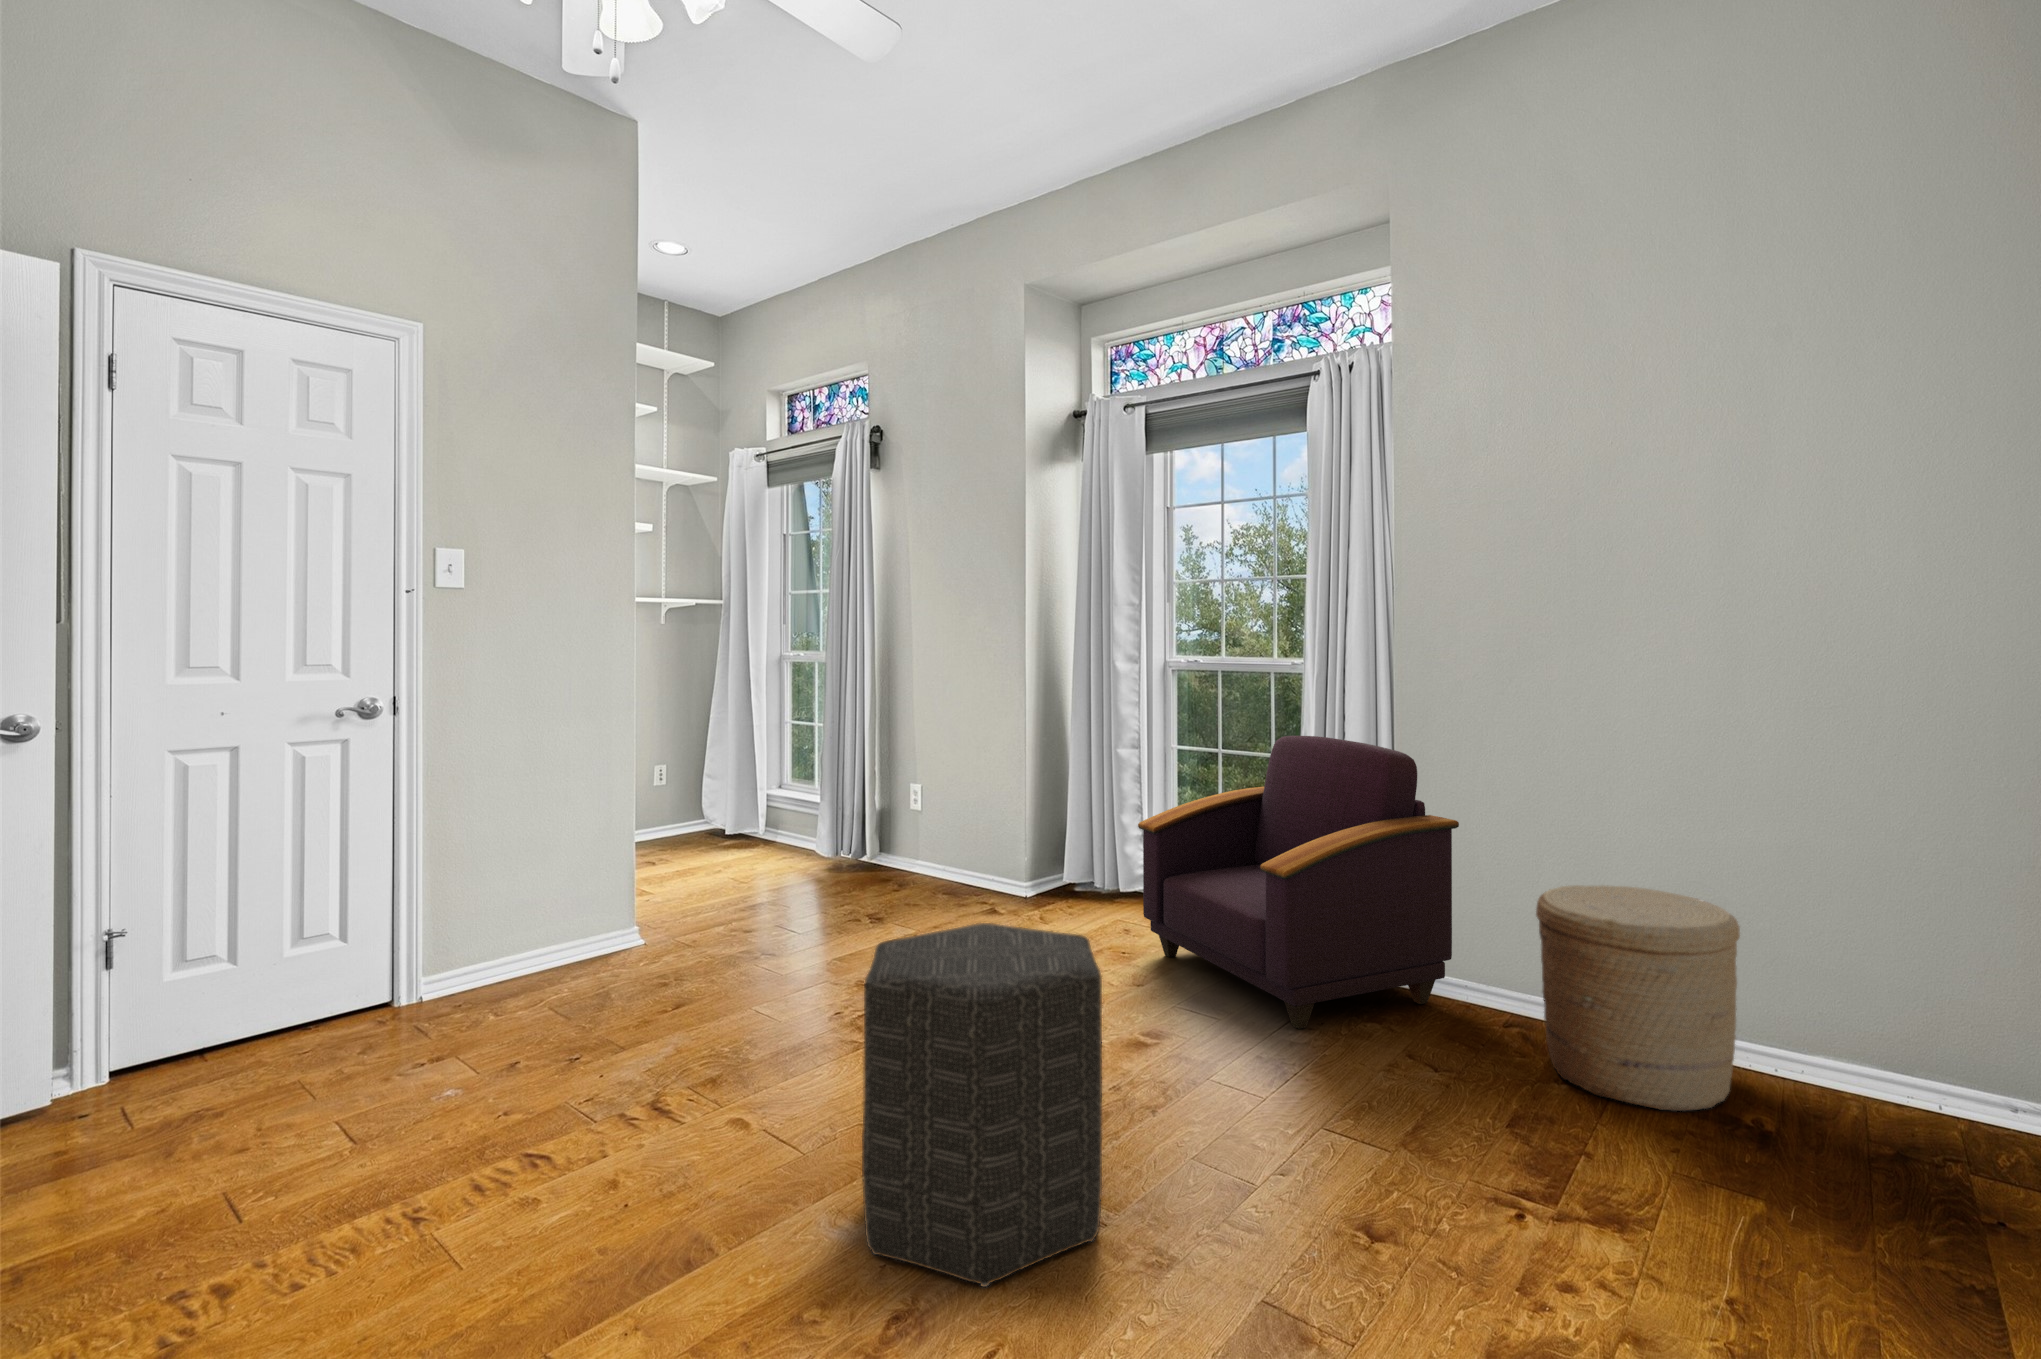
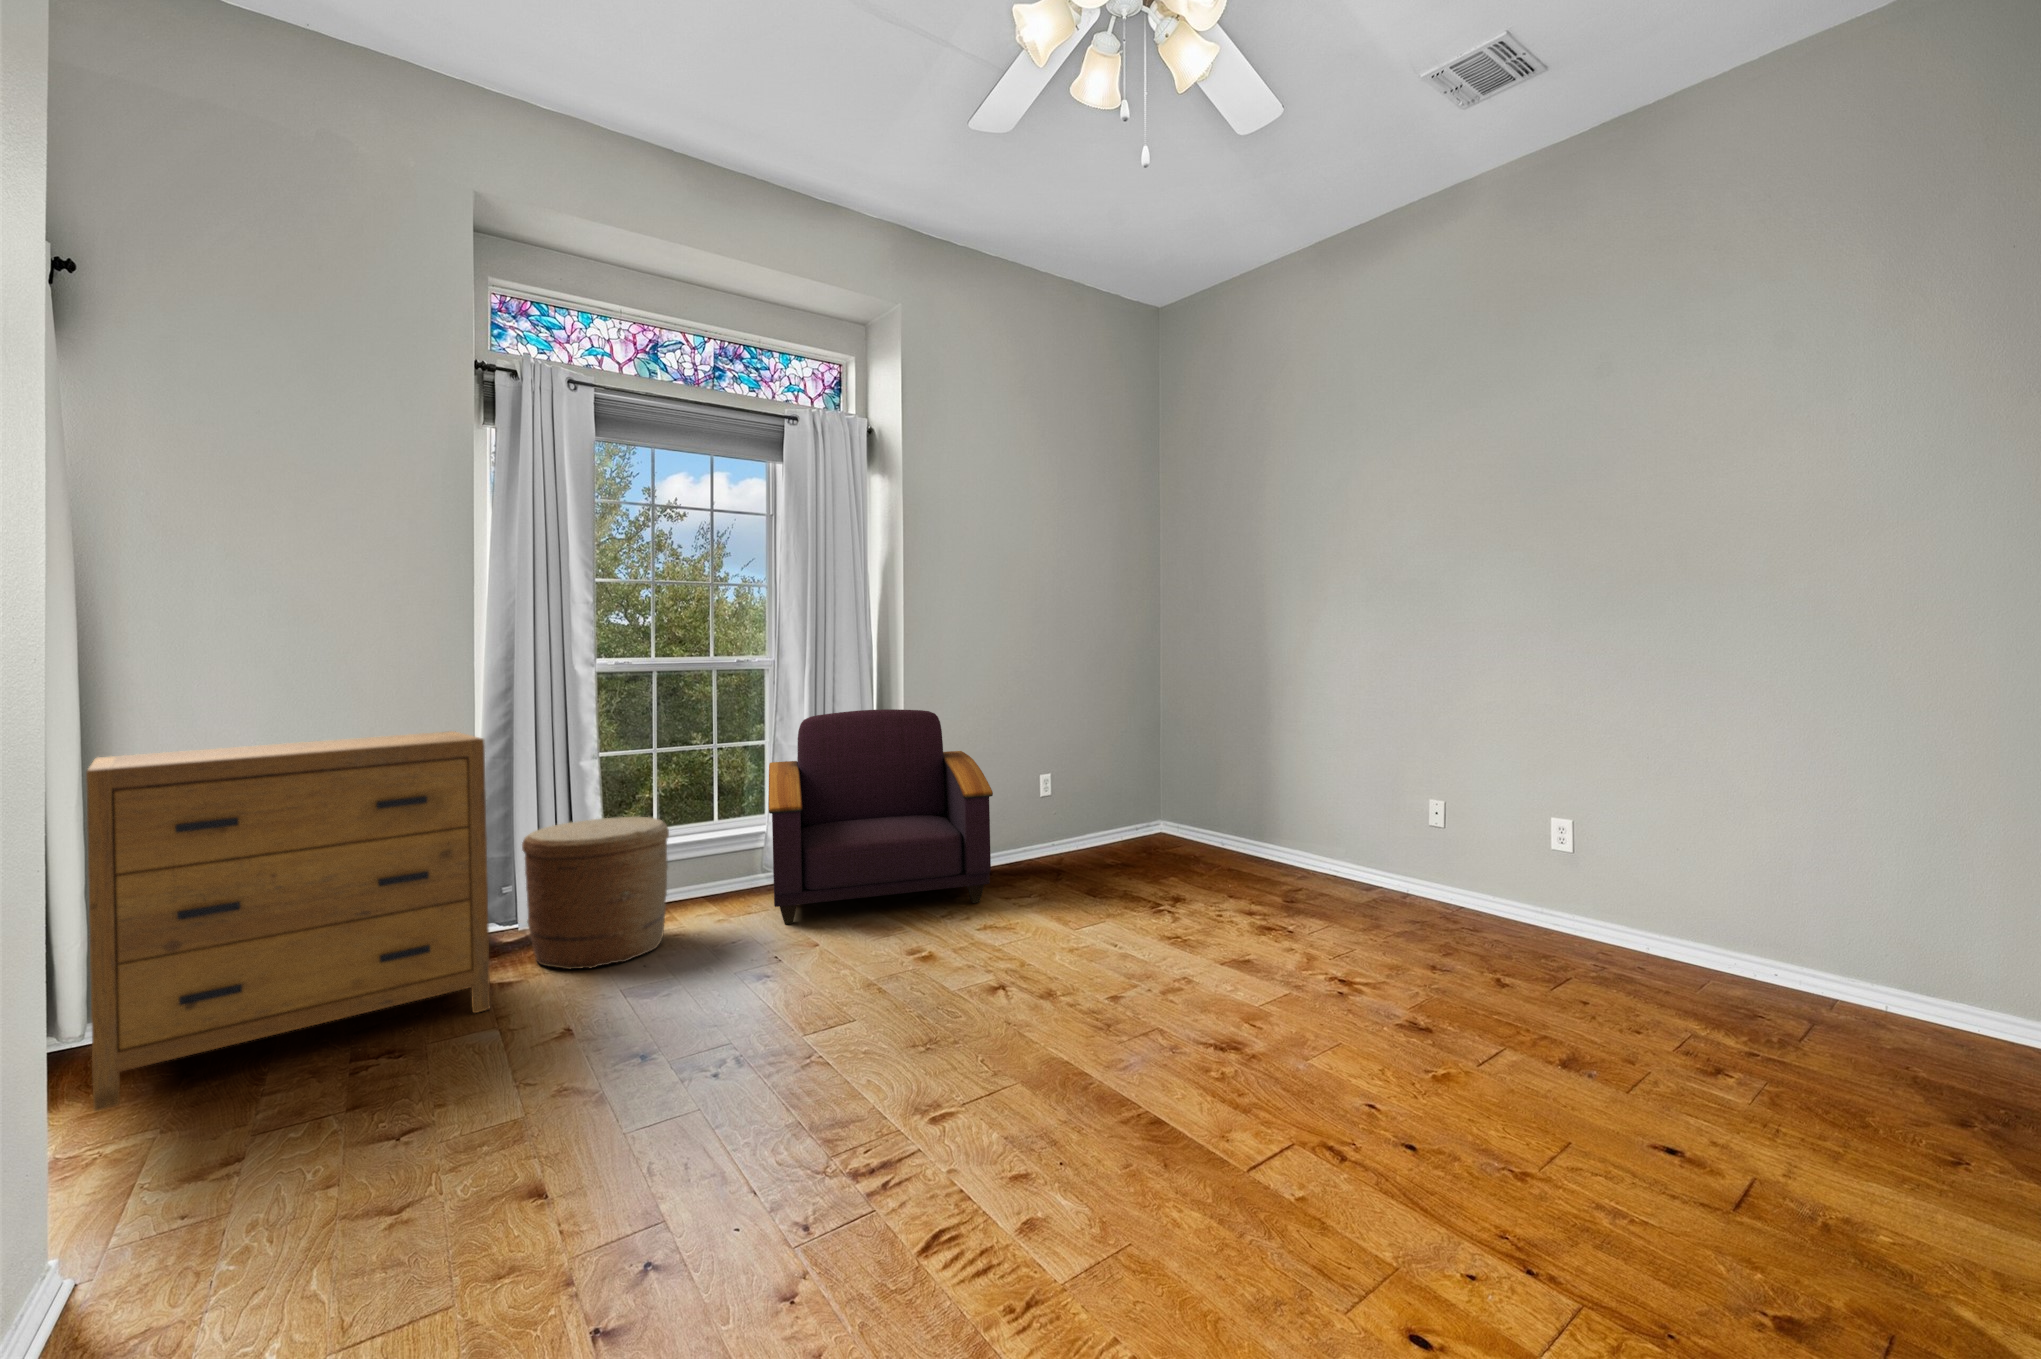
dresser: none [816,700,1009,914] -> present [86,731,490,1111]
woven basket: present [1536,885,1740,1111] -> present [522,817,669,969]
ottoman: present [862,923,1102,1287] -> none [1123,809,1285,1009]

